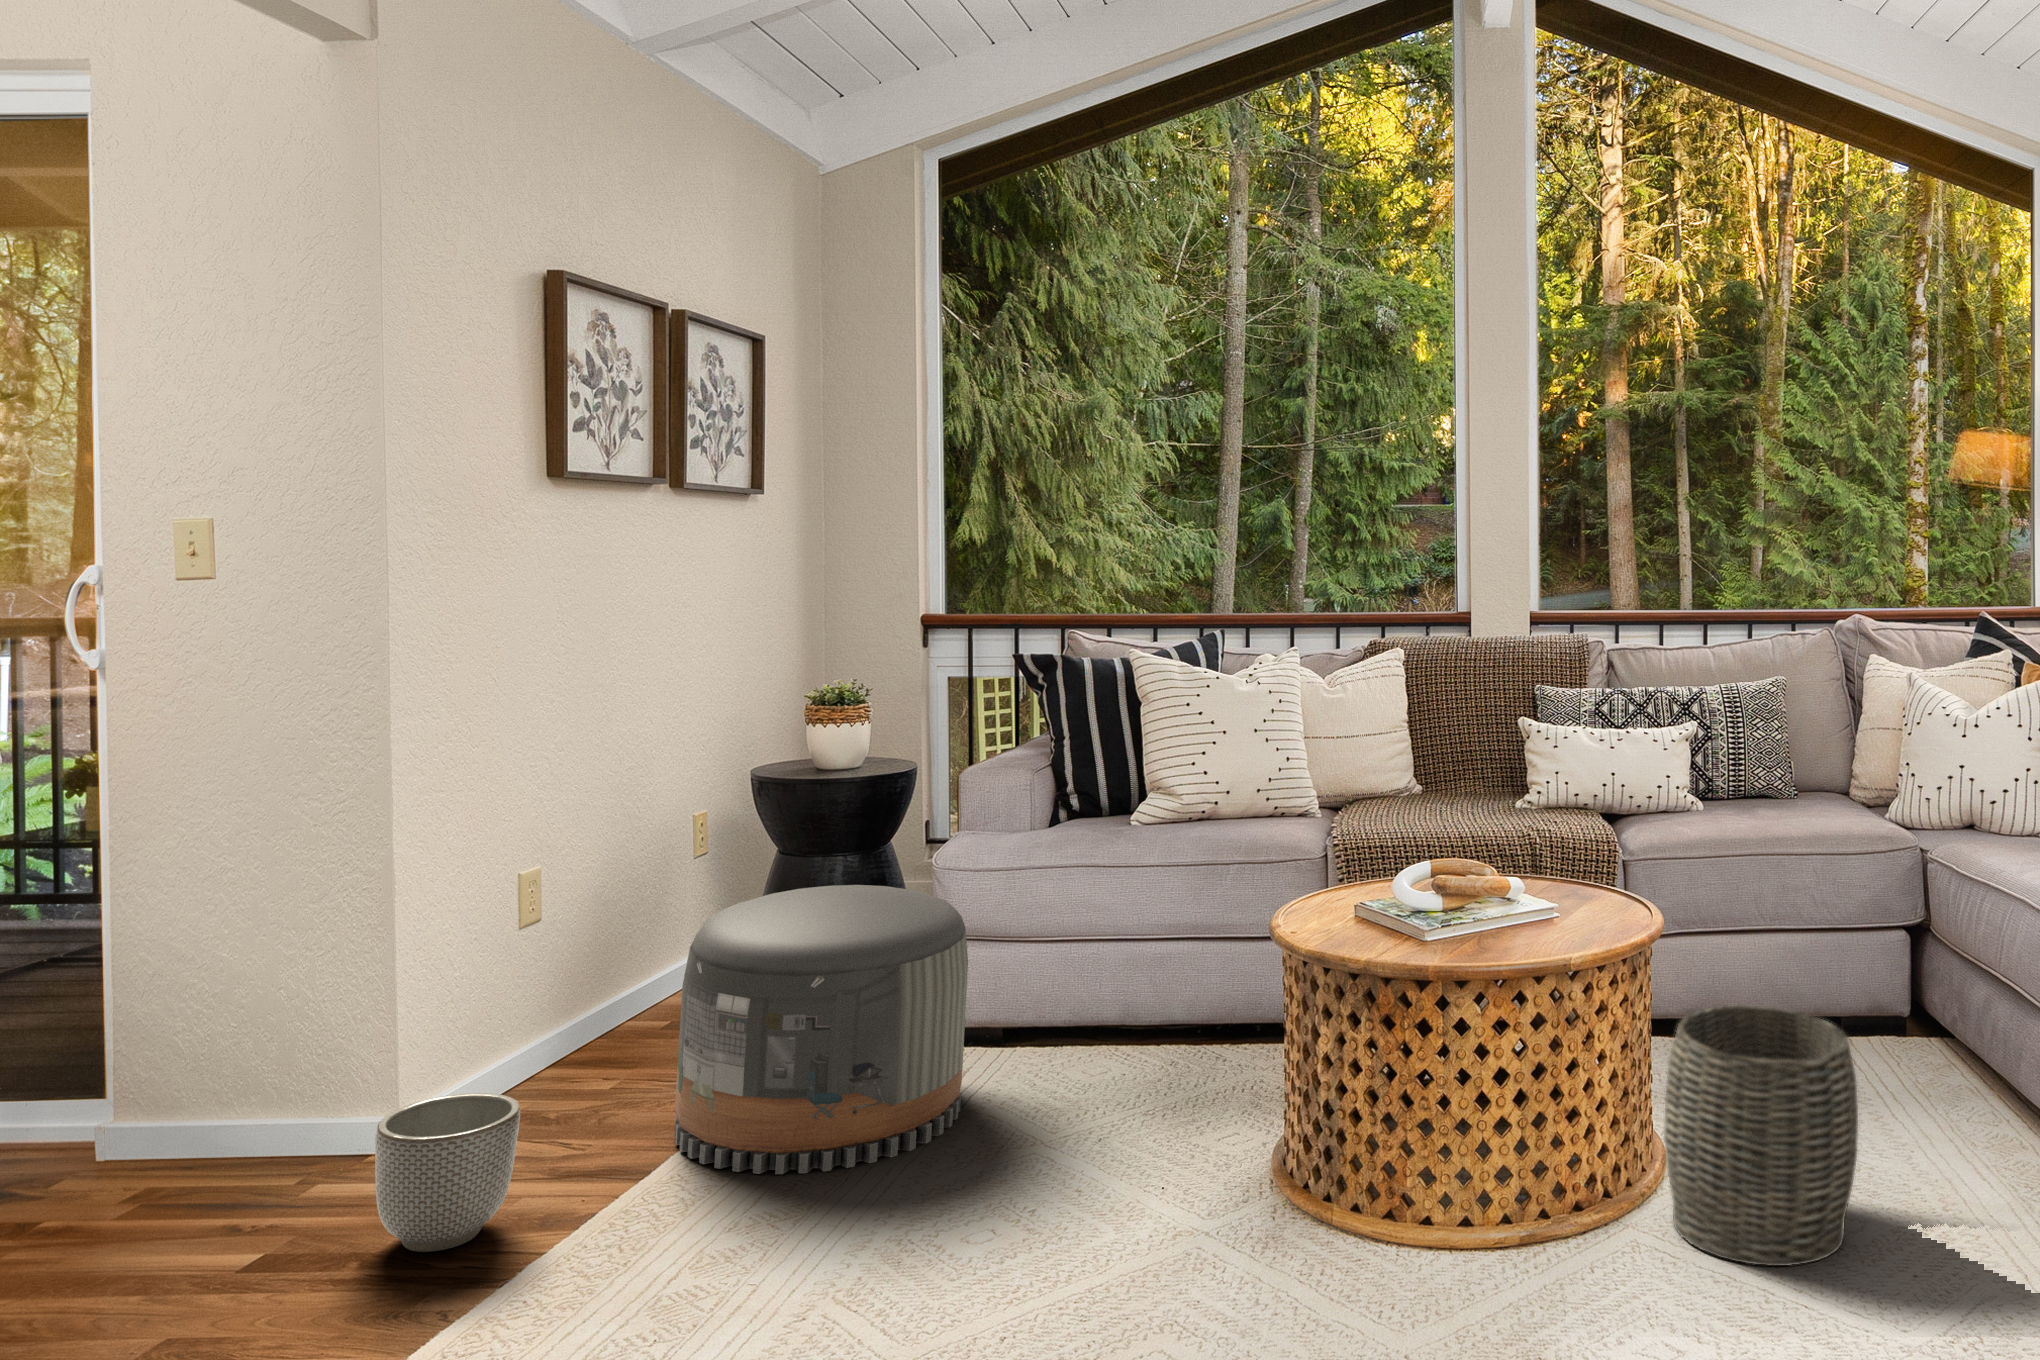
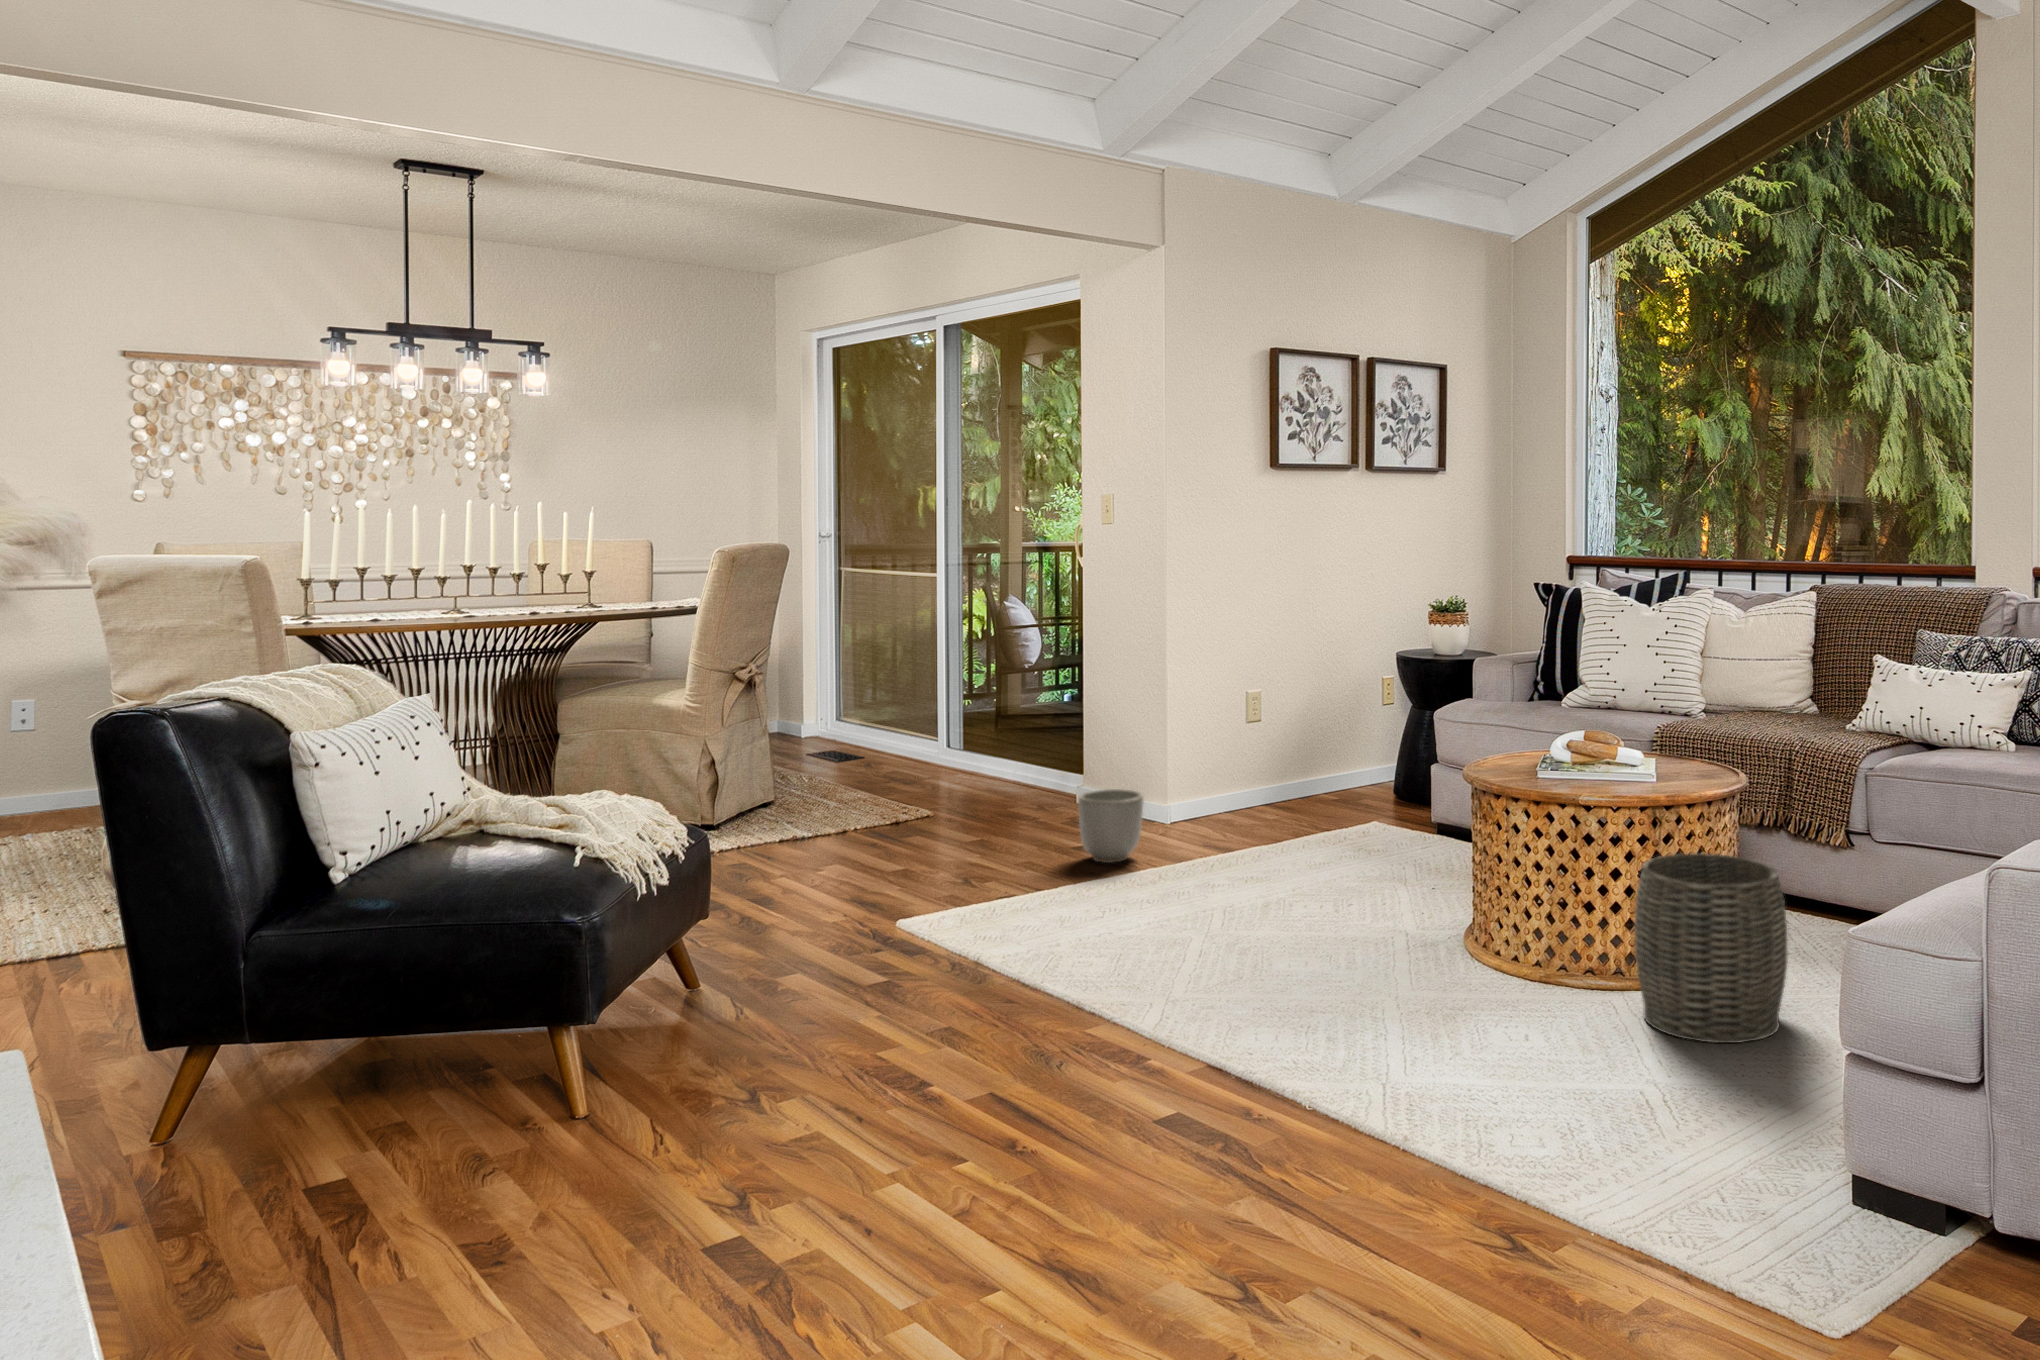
pouf: present [675,885,968,1174] -> none [1242,716,1407,876]

